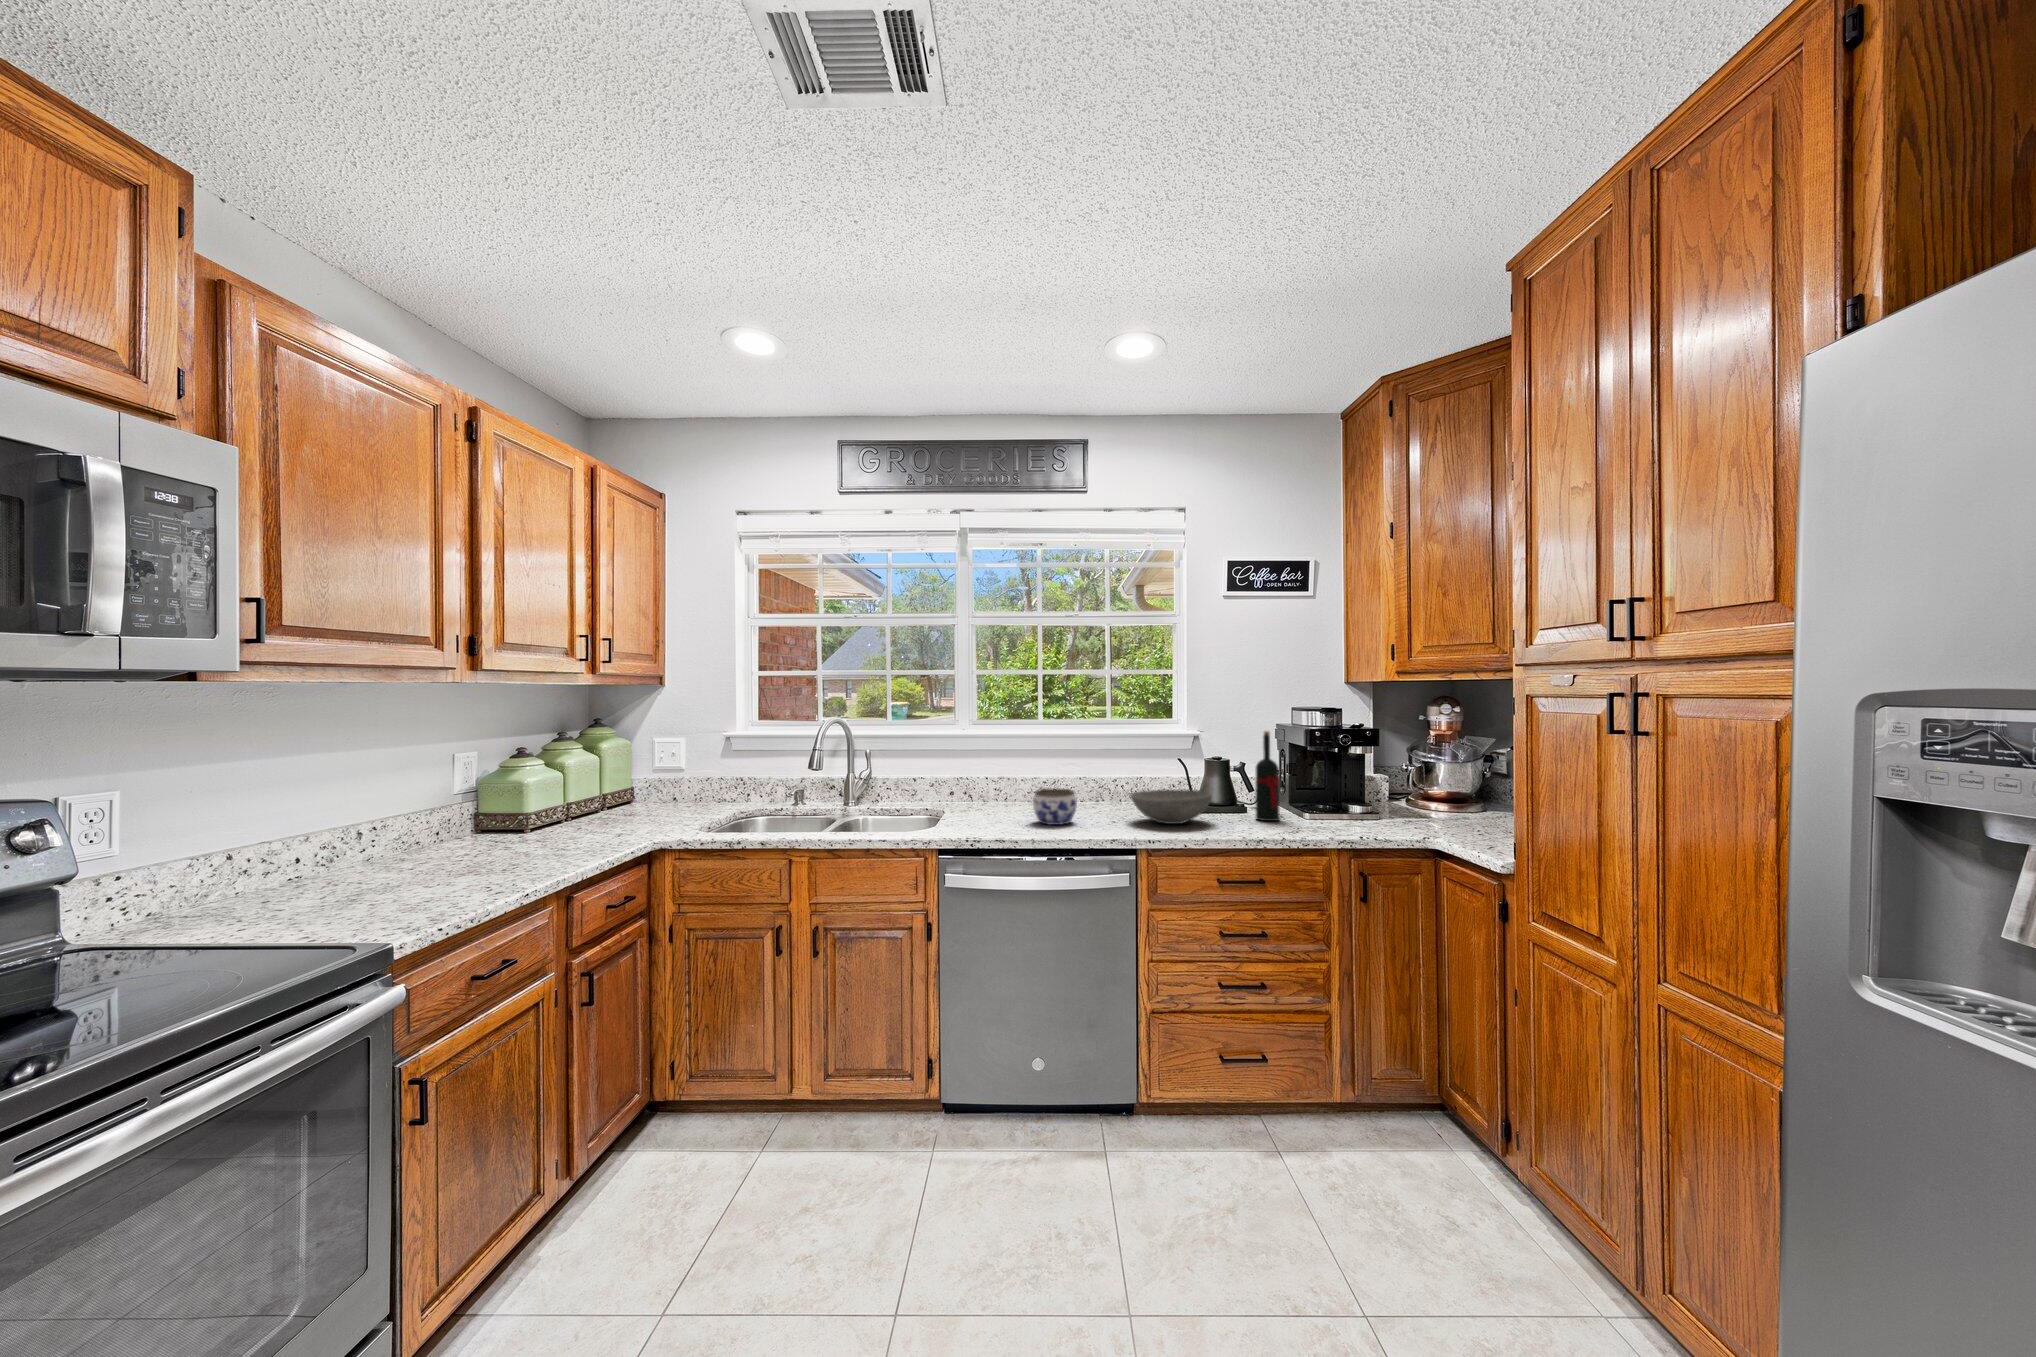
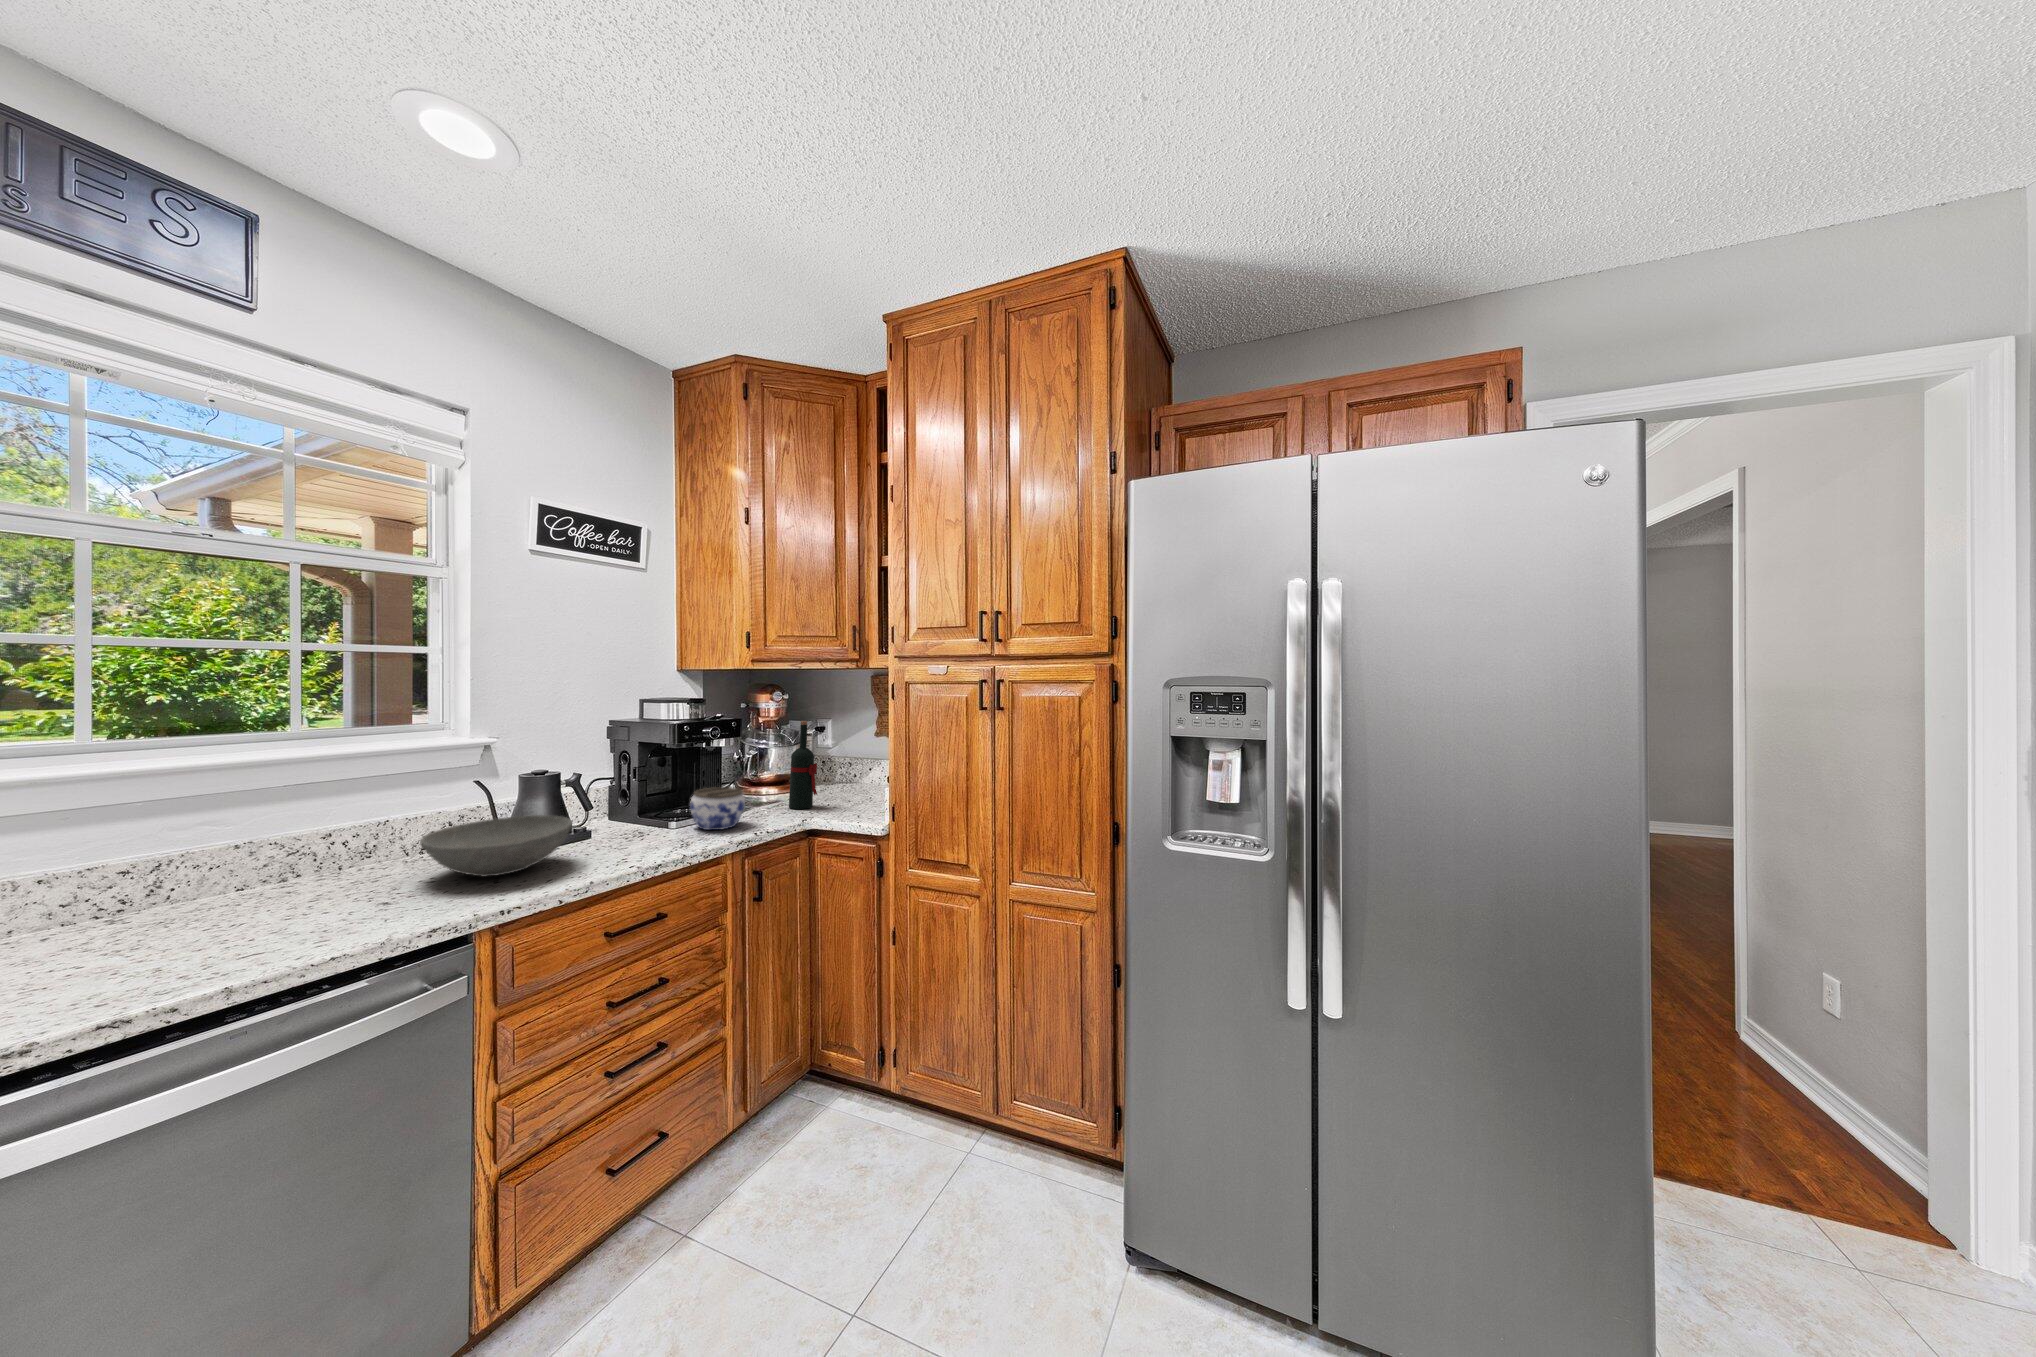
wine bottle: present [1256,731,1280,821] -> present [789,721,817,809]
jar: present [1033,788,1077,825] -> present [690,787,745,830]

